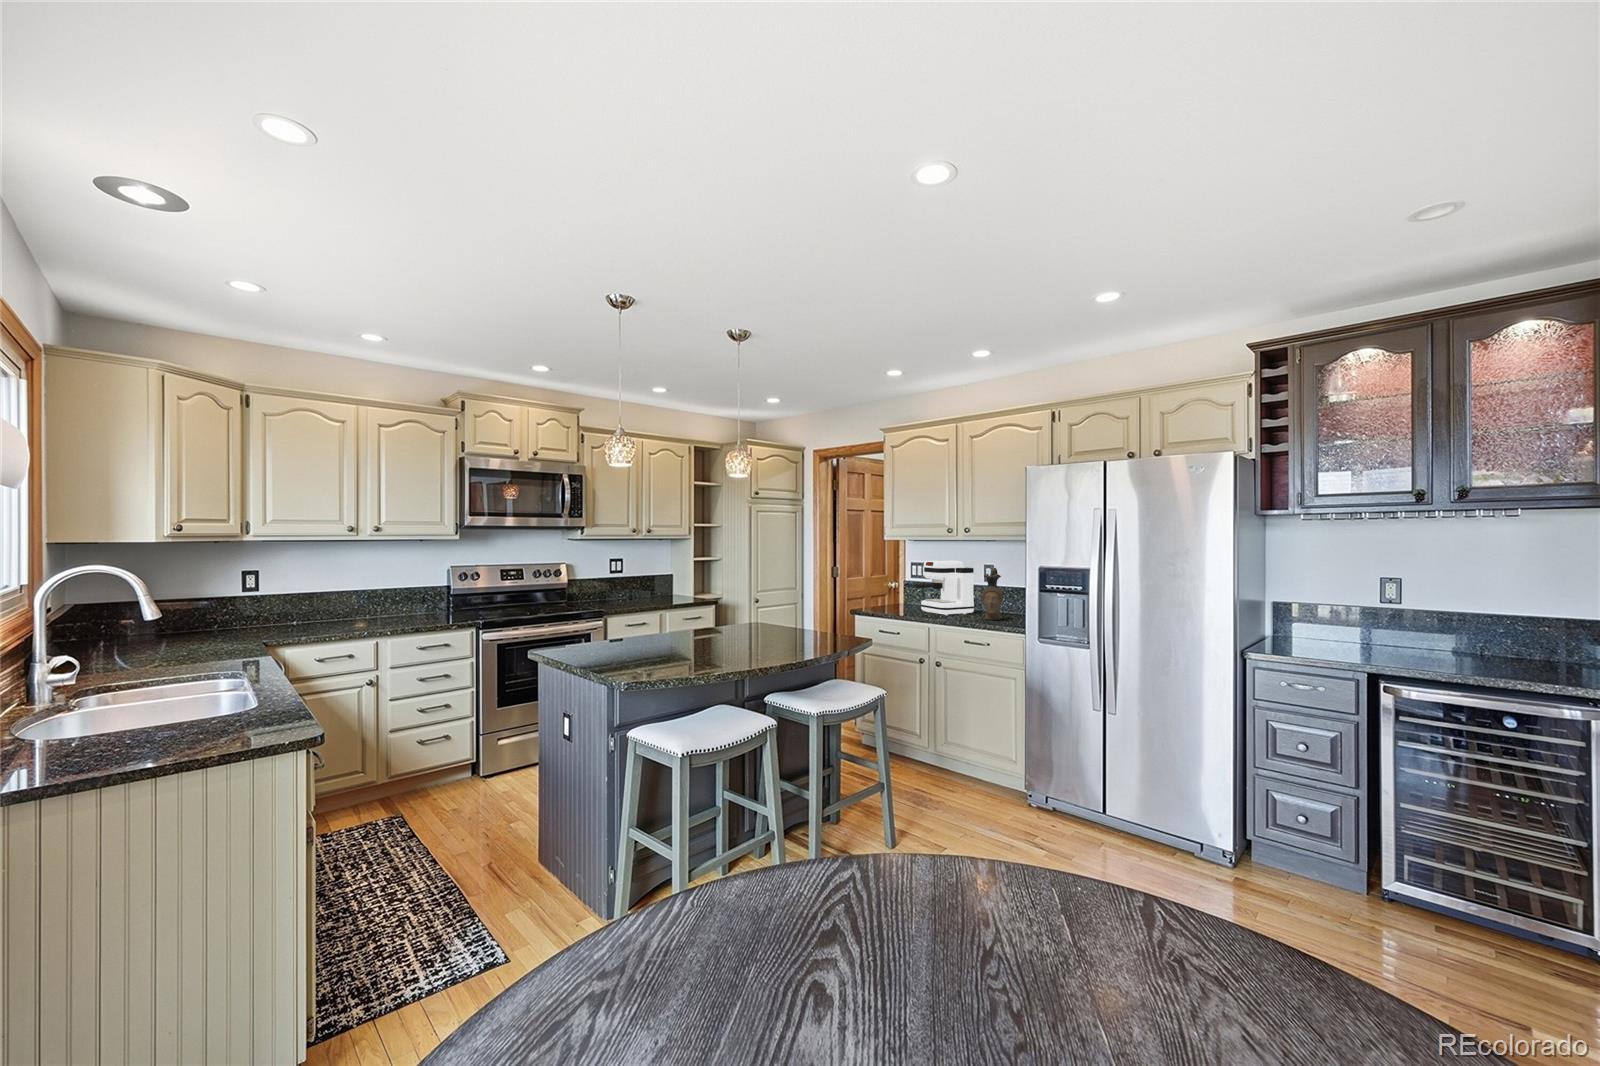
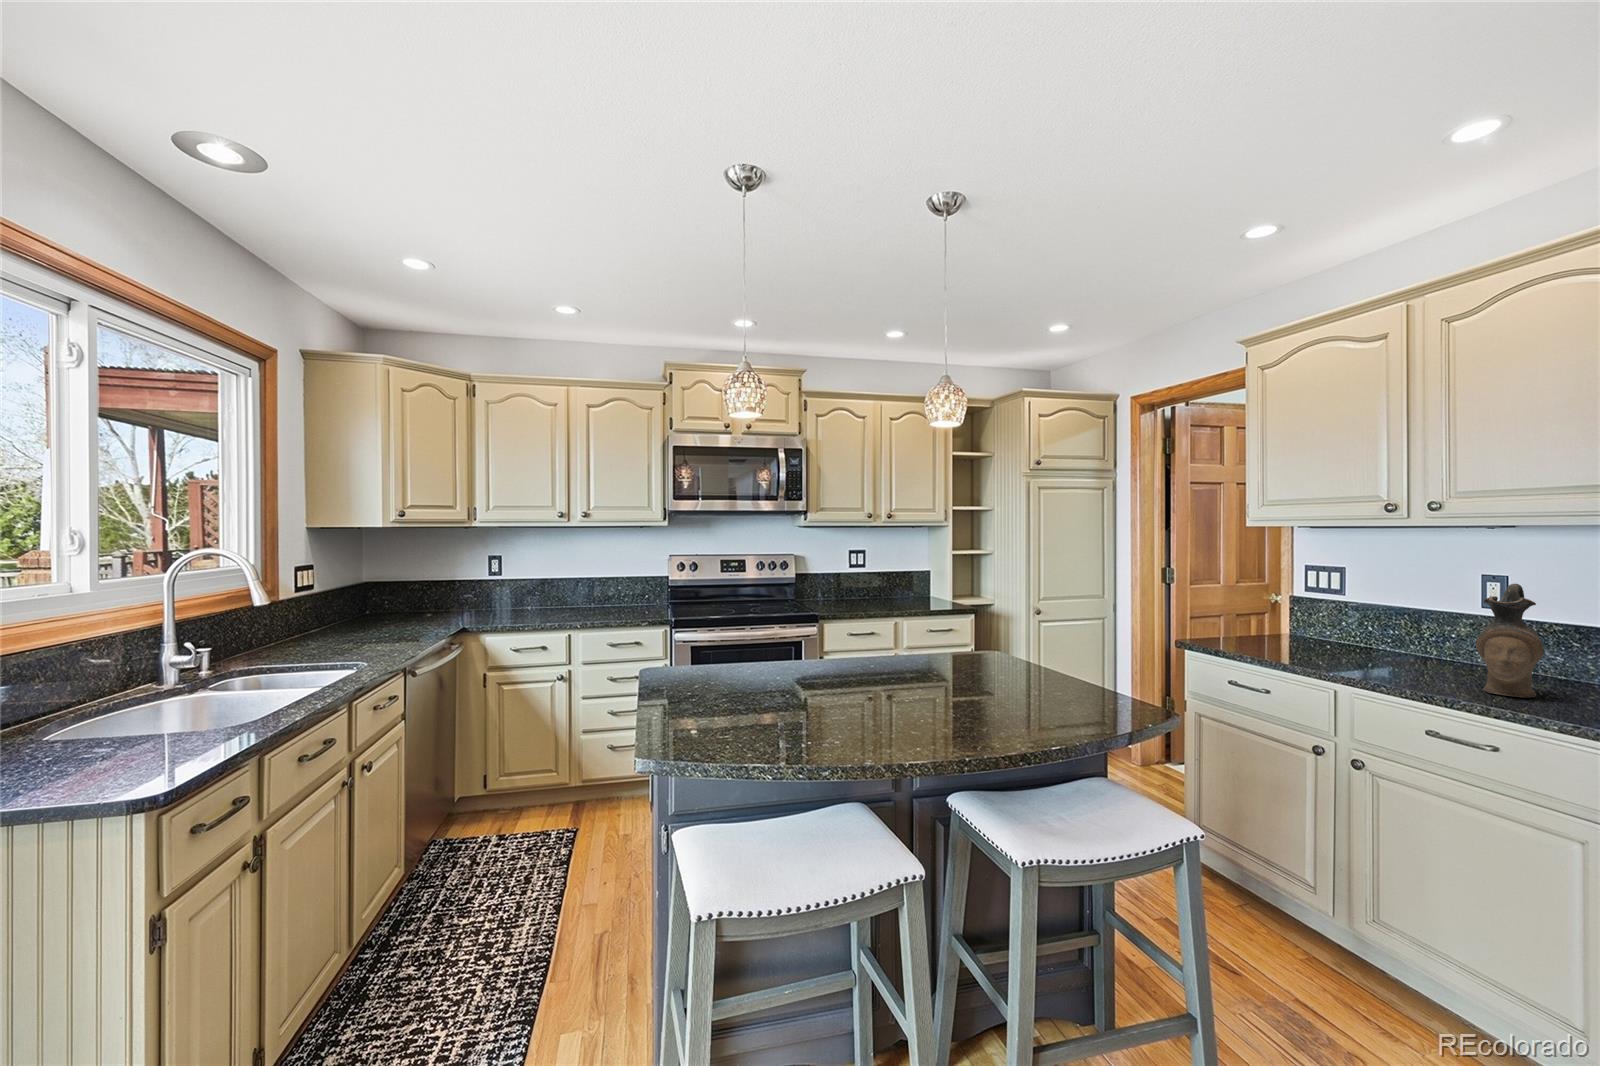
coffee maker: present [915,560,974,615] -> none [1303,564,1453,673]

